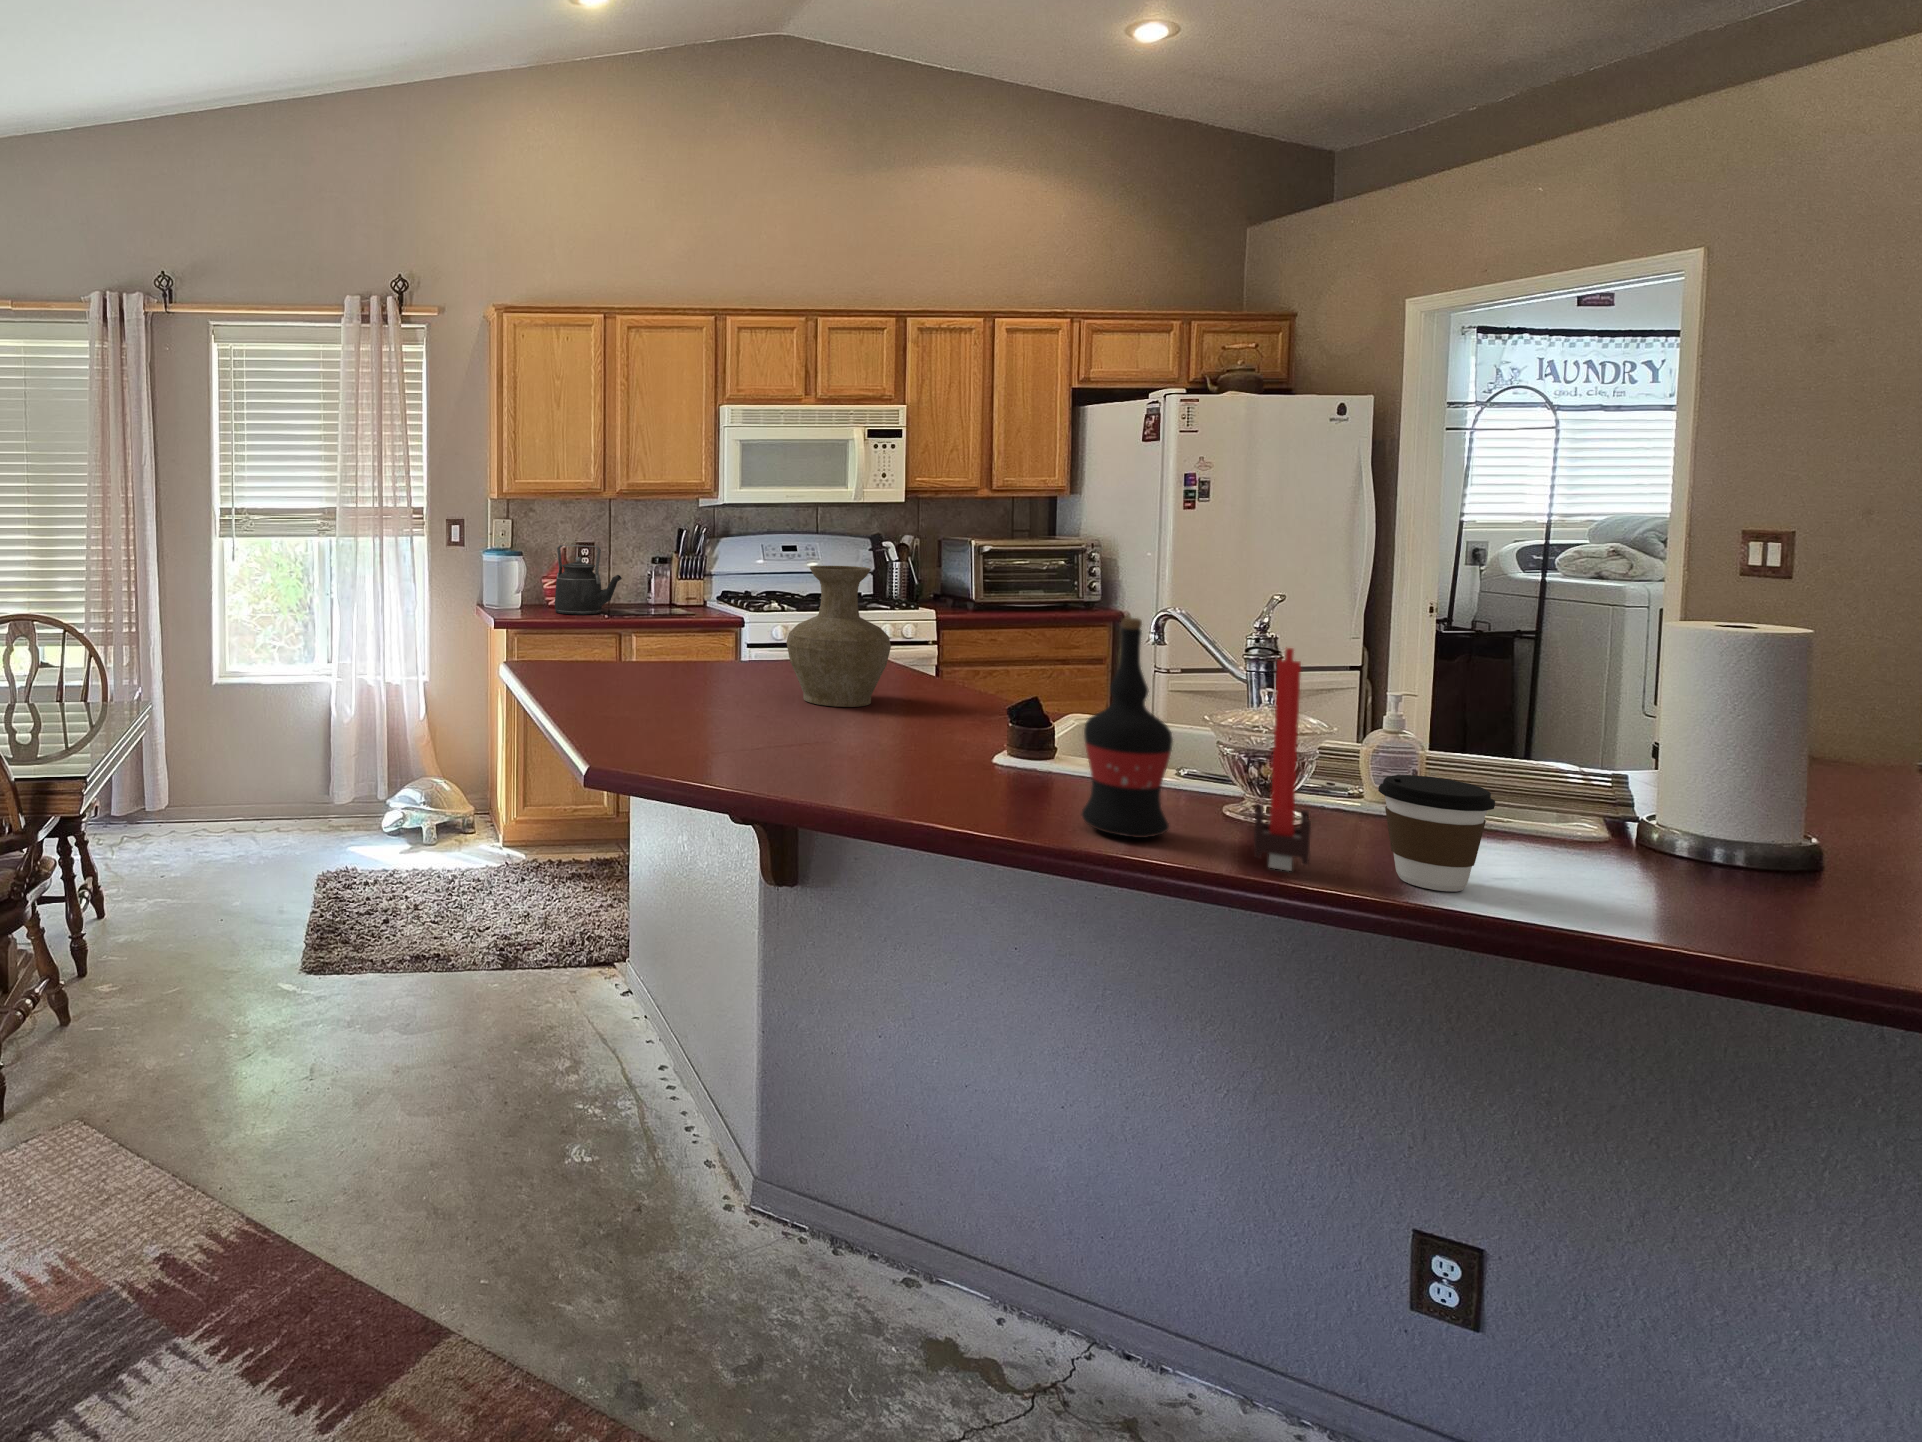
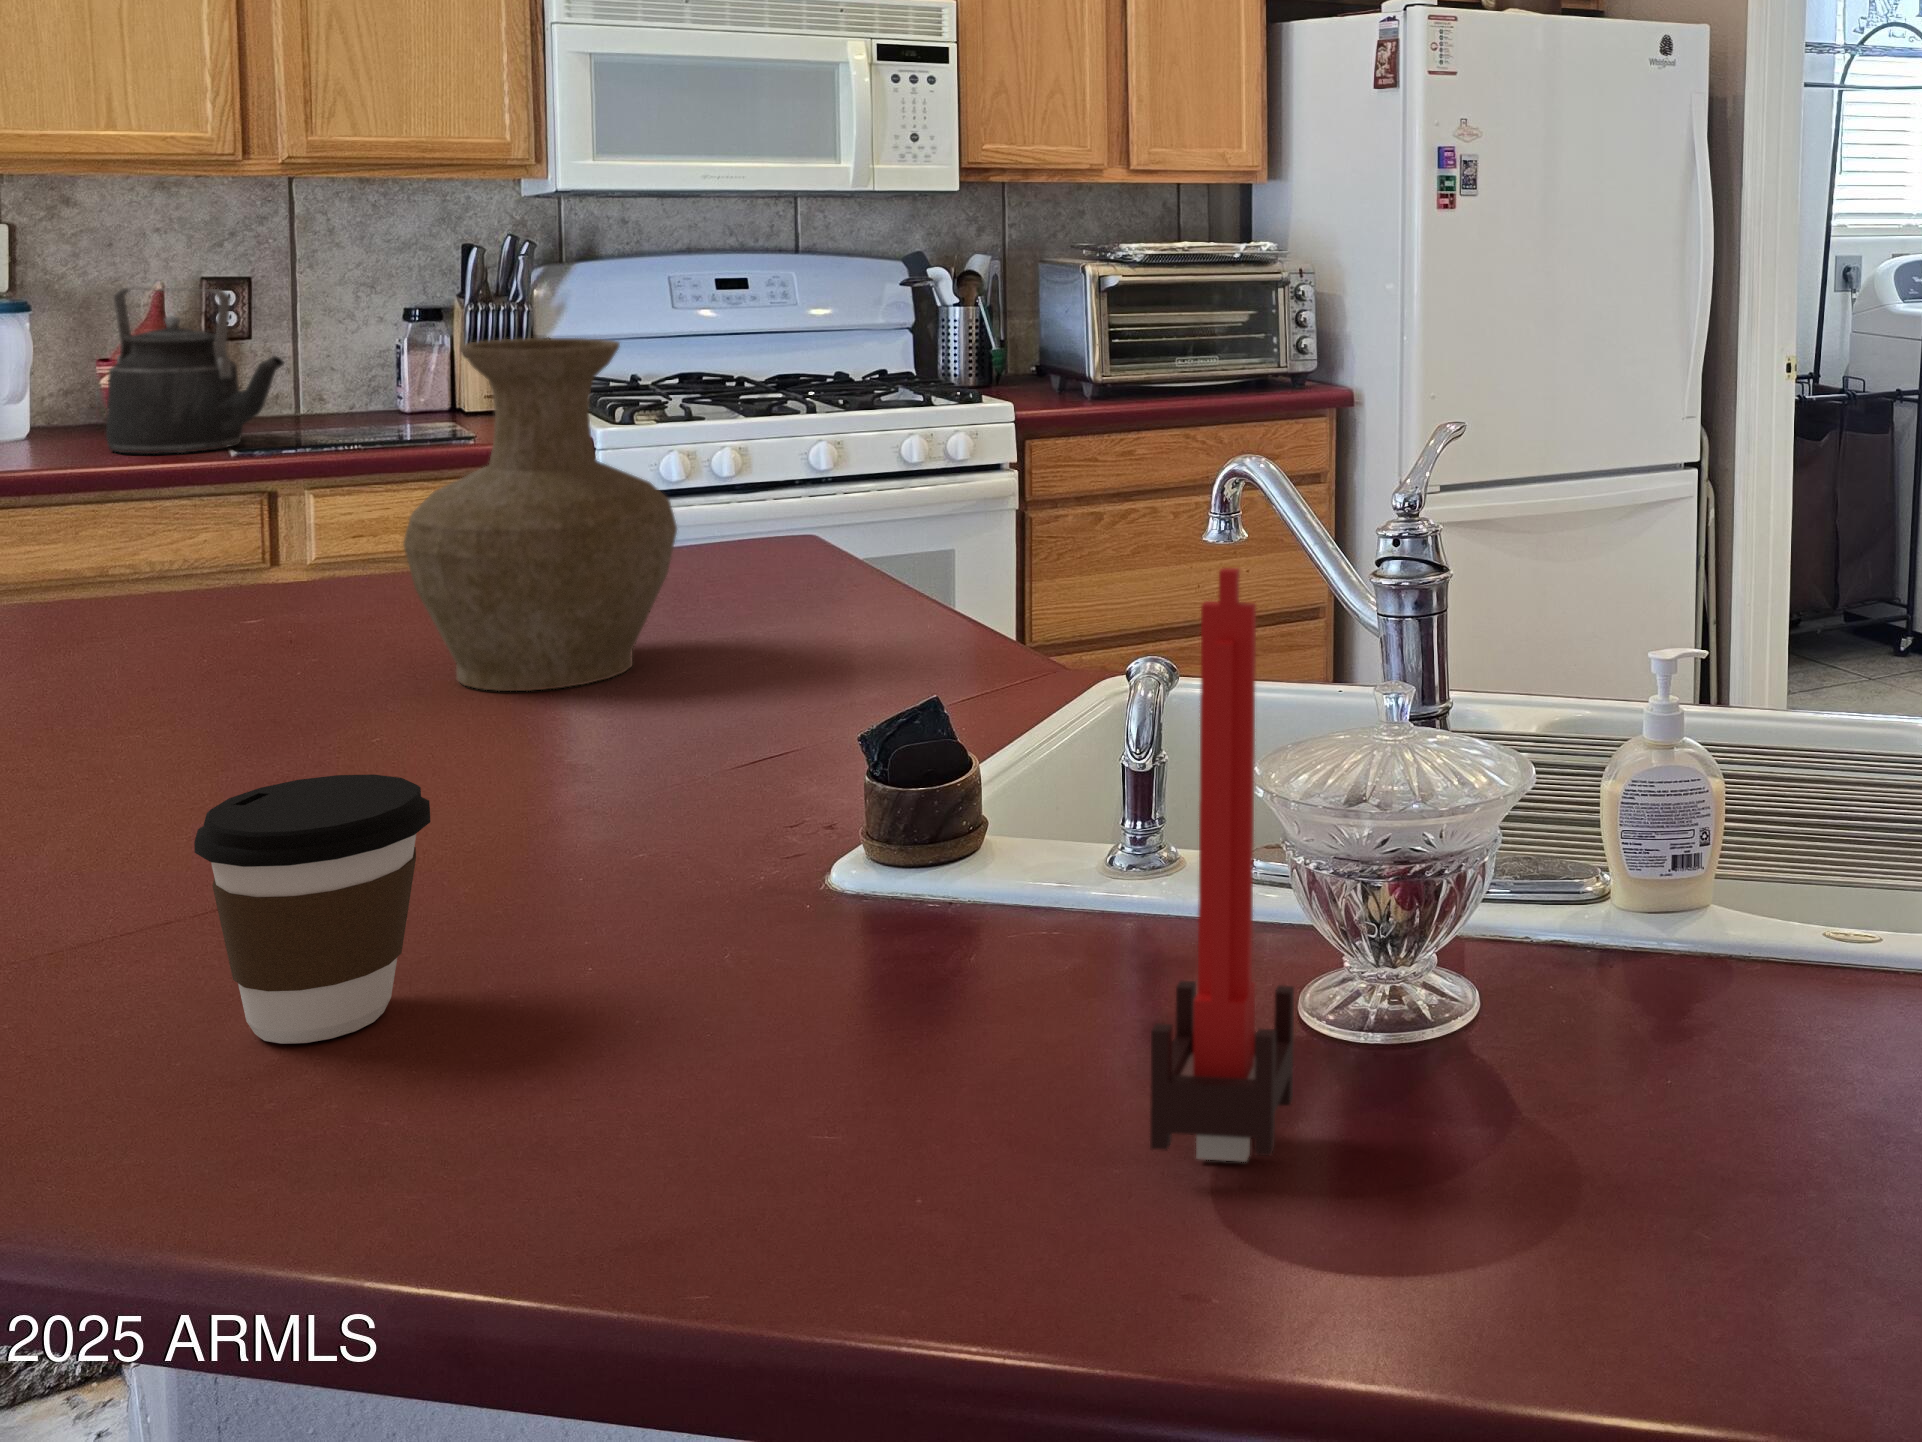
wine bottle: present [1082,618,1173,838] -> none [795,493,1014,1106]
coffee cup: present [1378,775,1495,891] -> present [194,774,431,1044]

